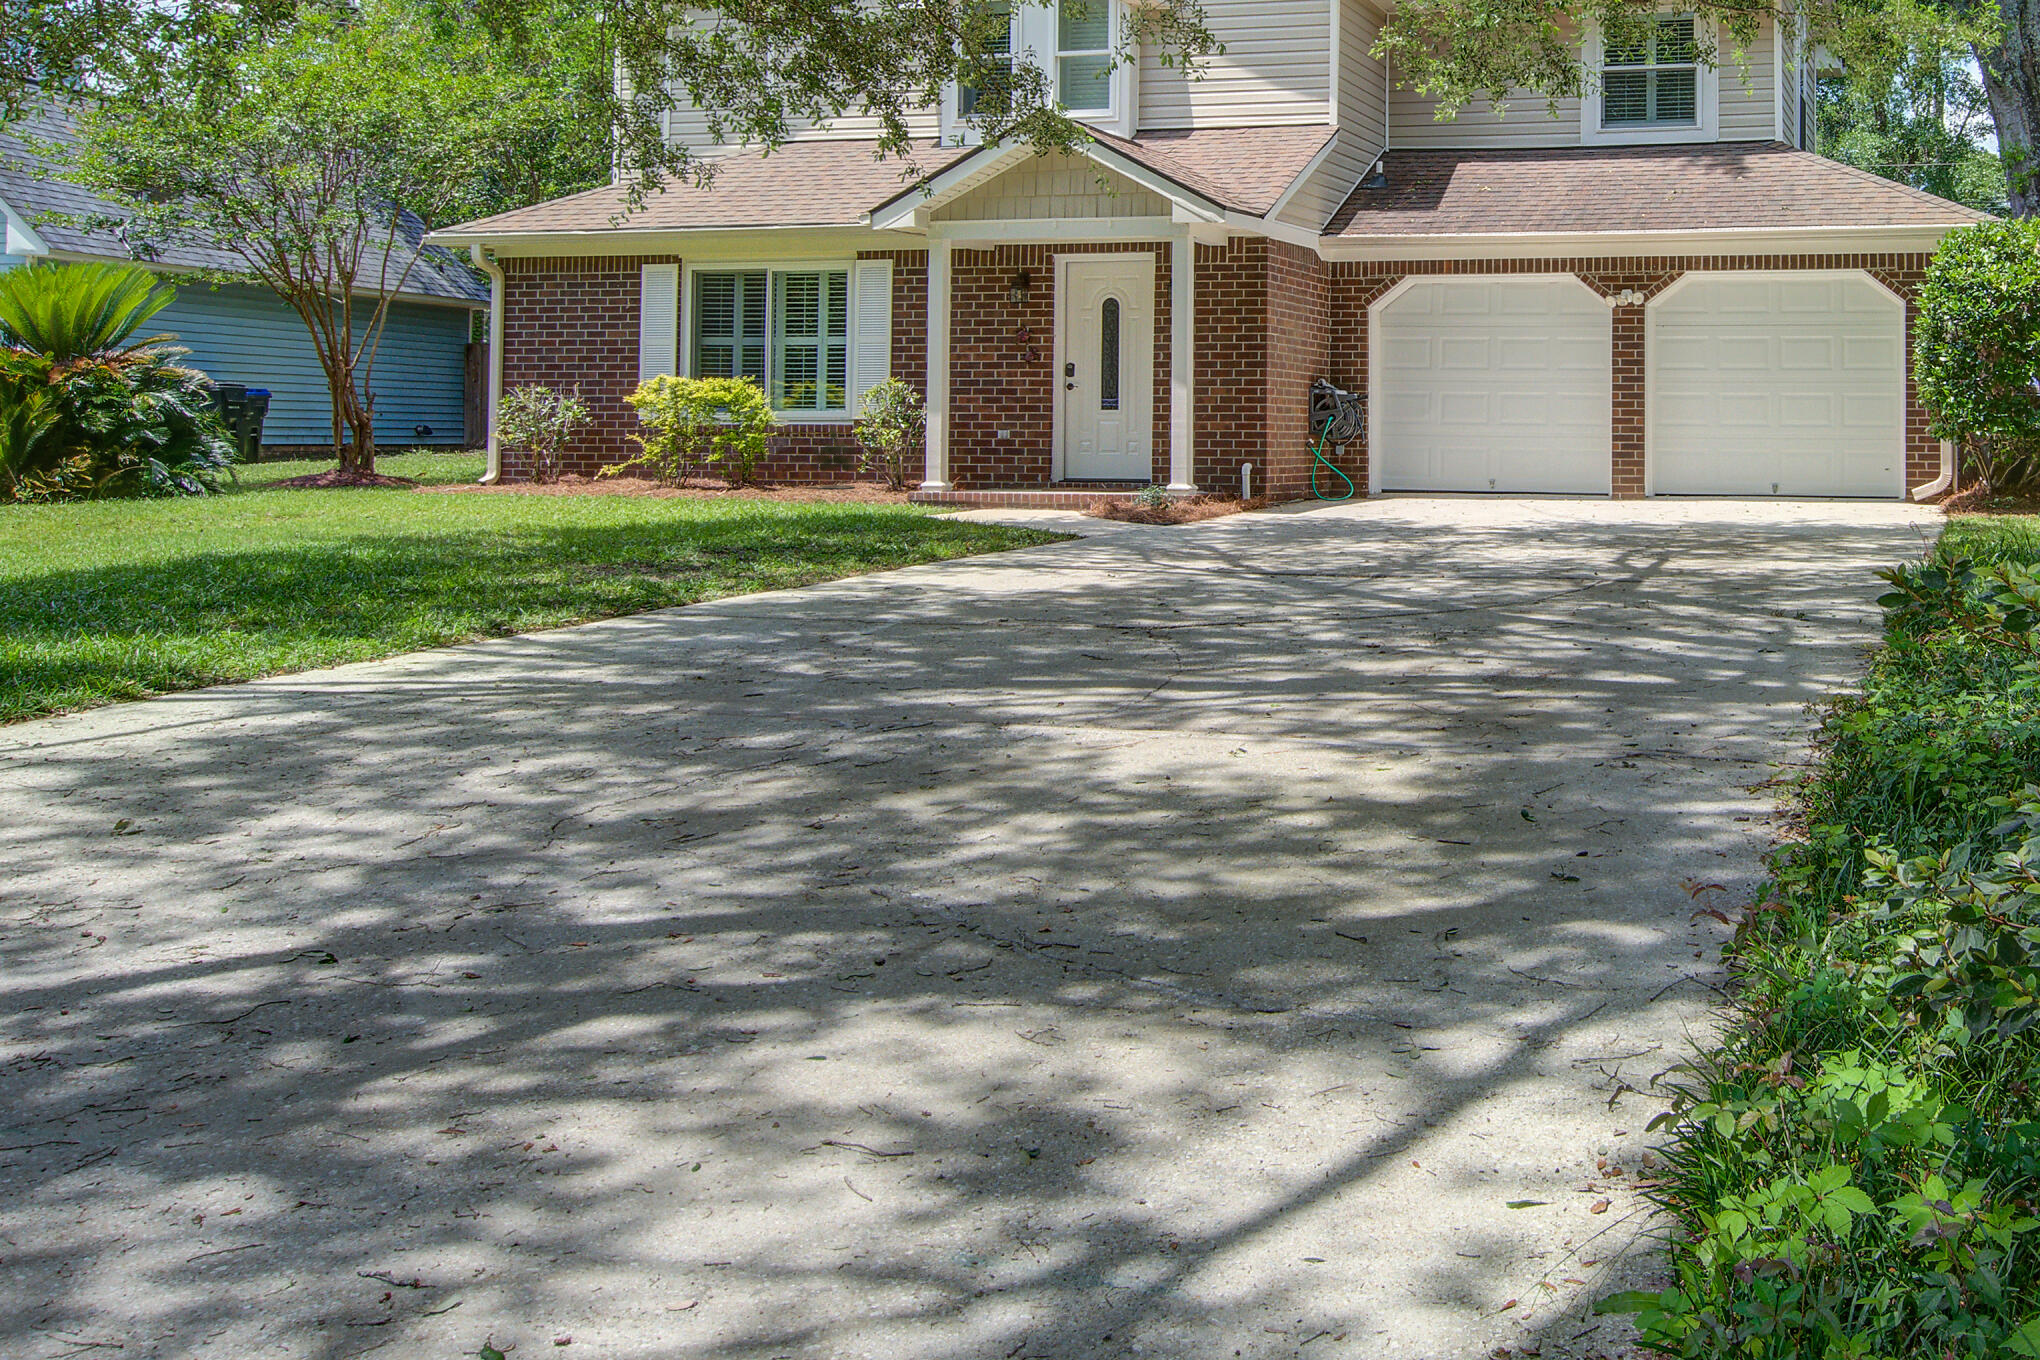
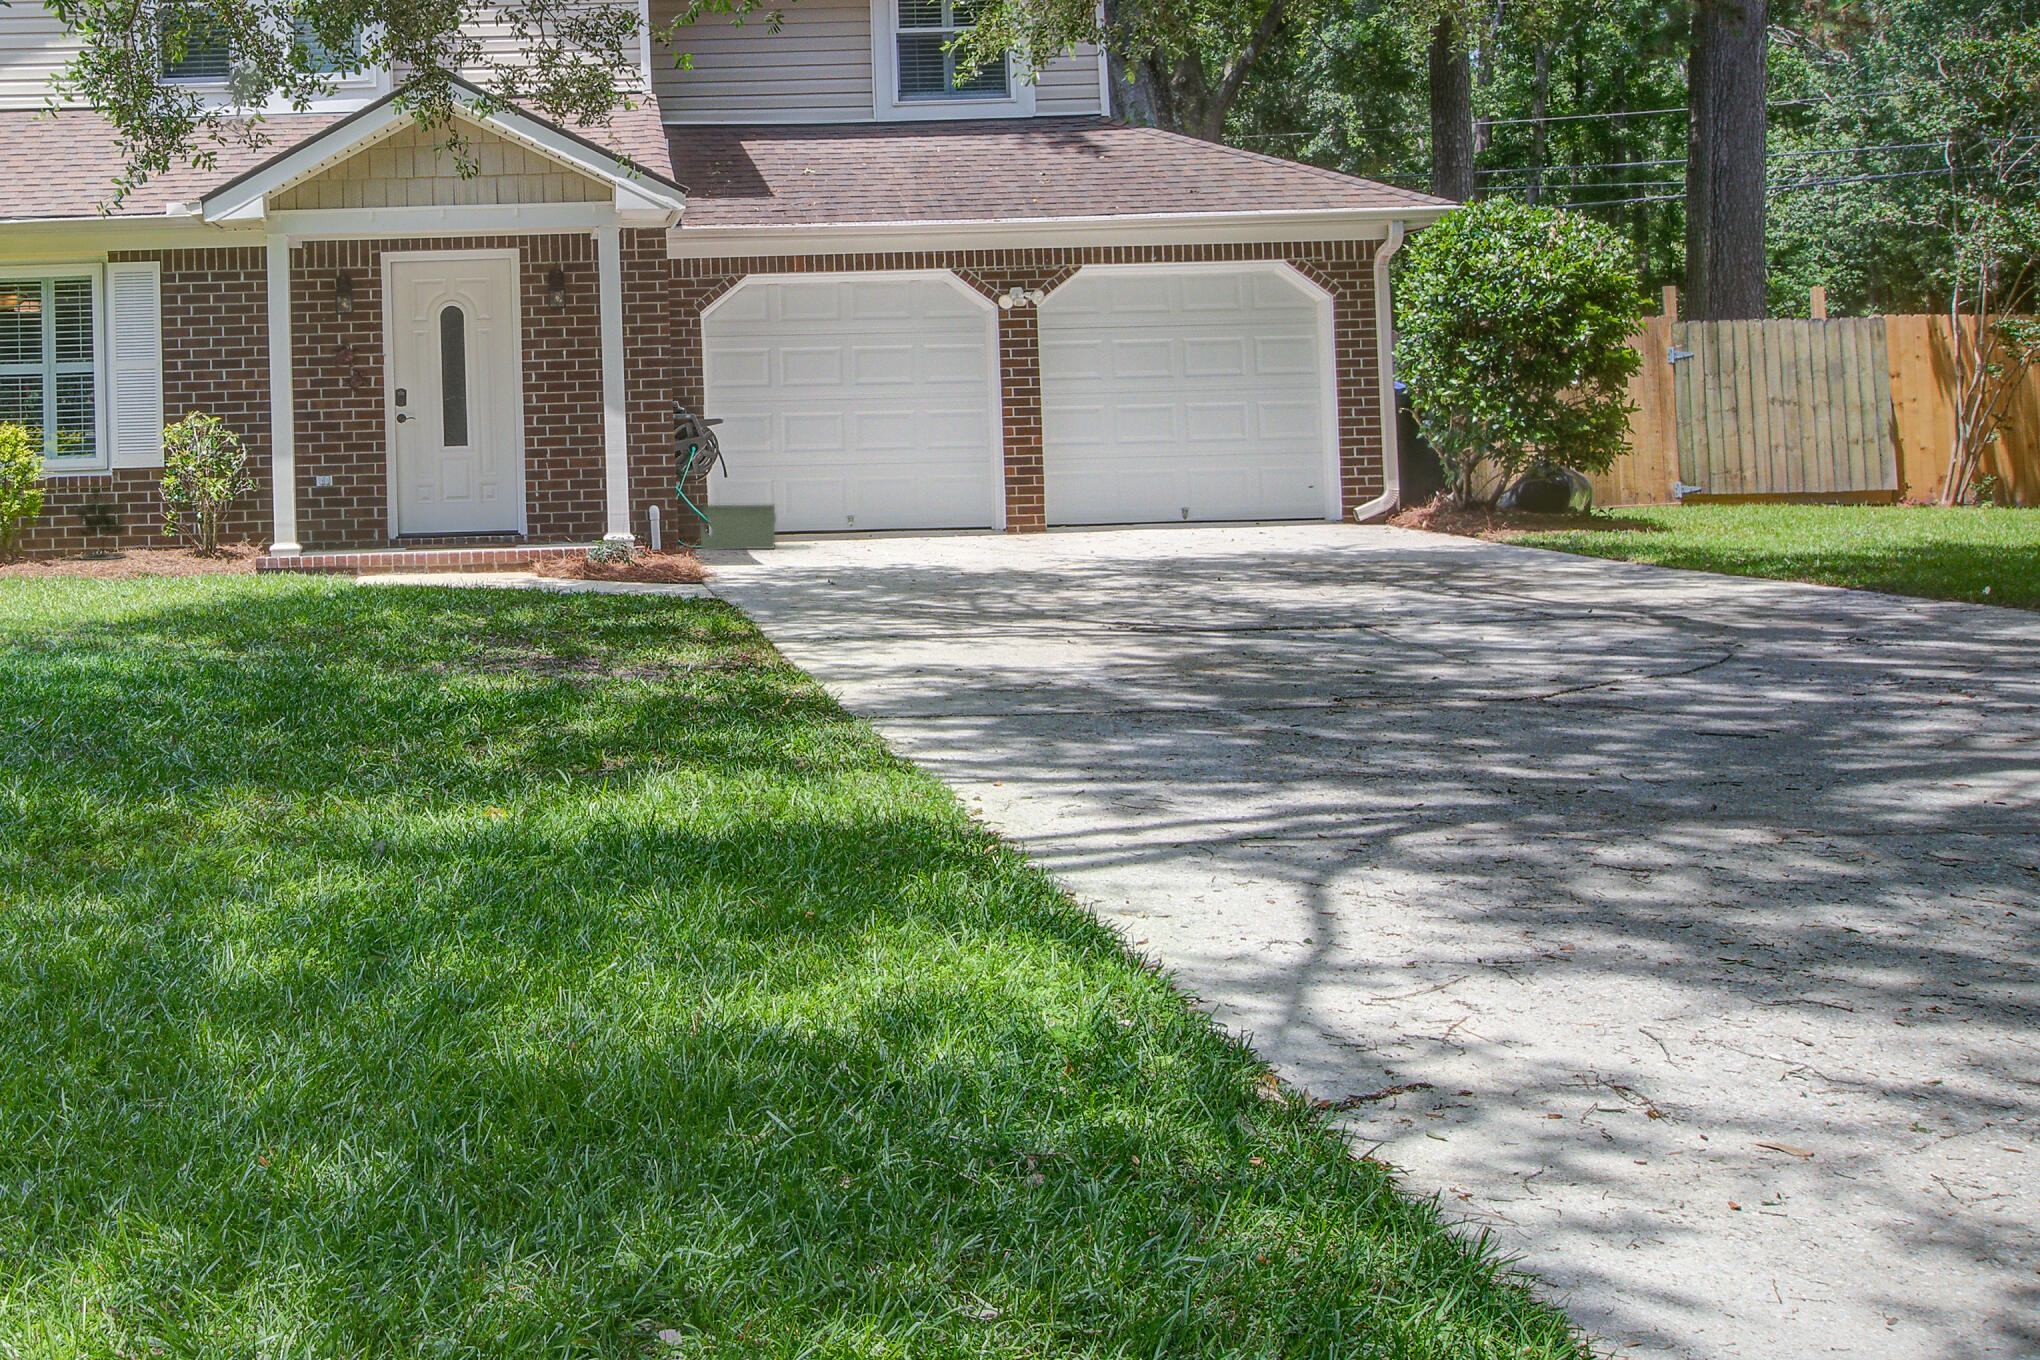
storage bin: none [1266,468,1338,506] -> present [700,505,776,550]

